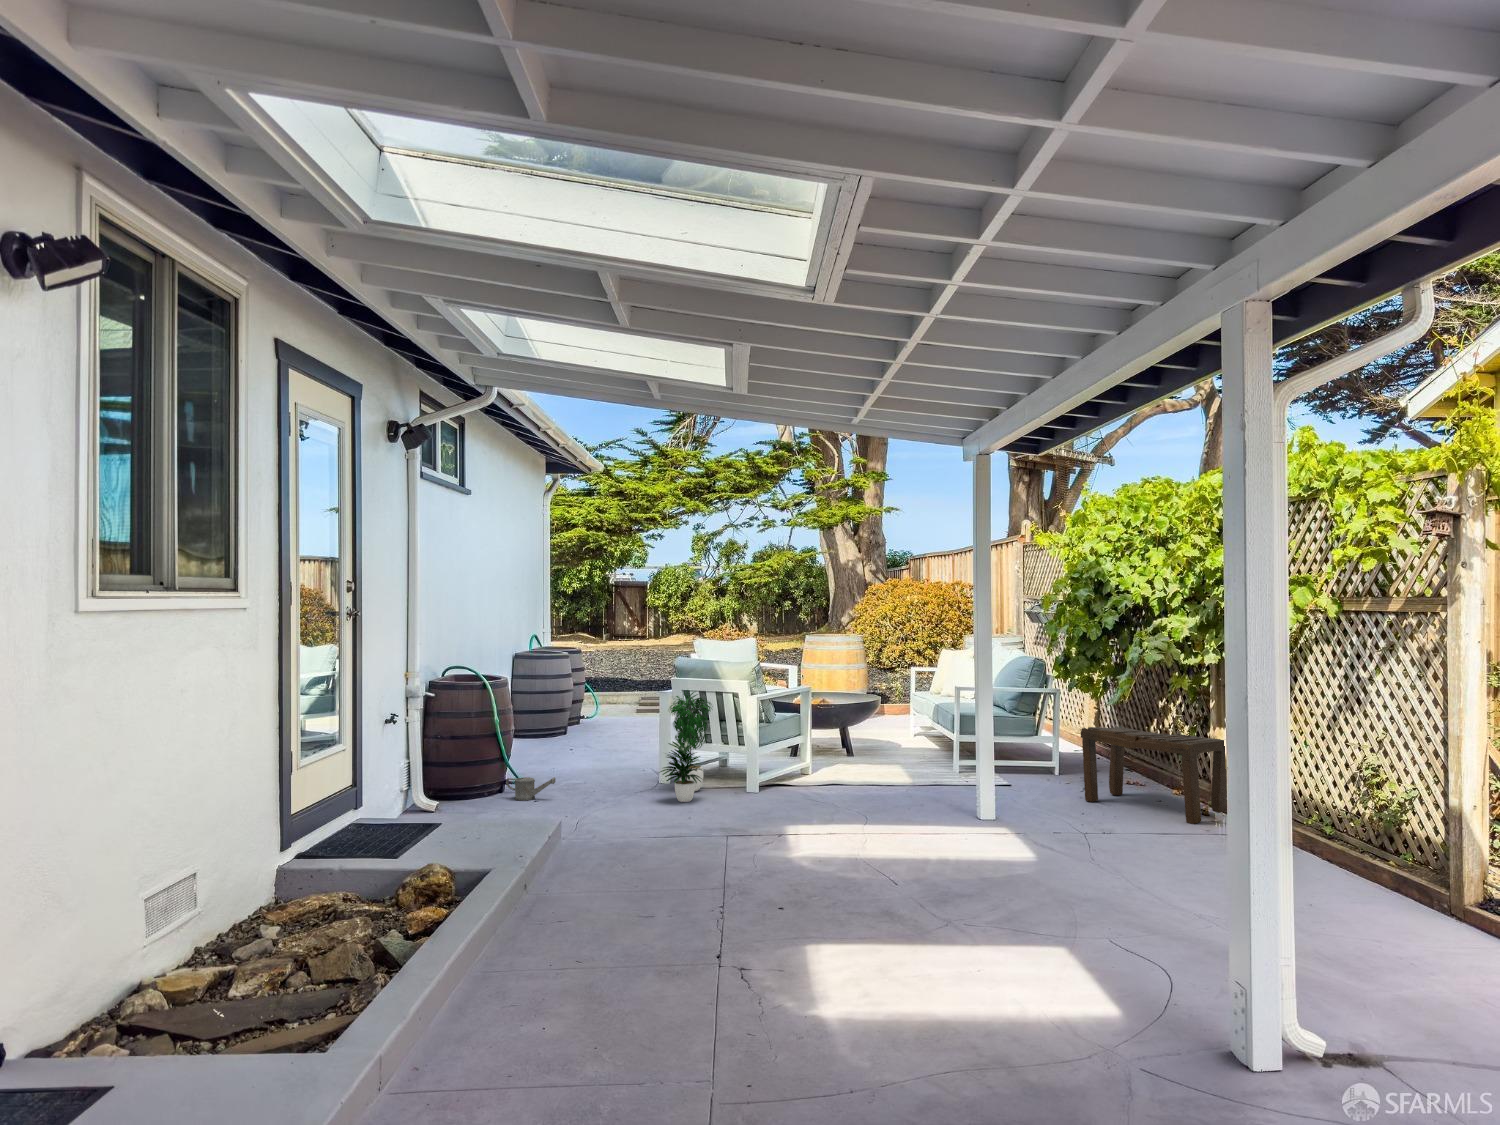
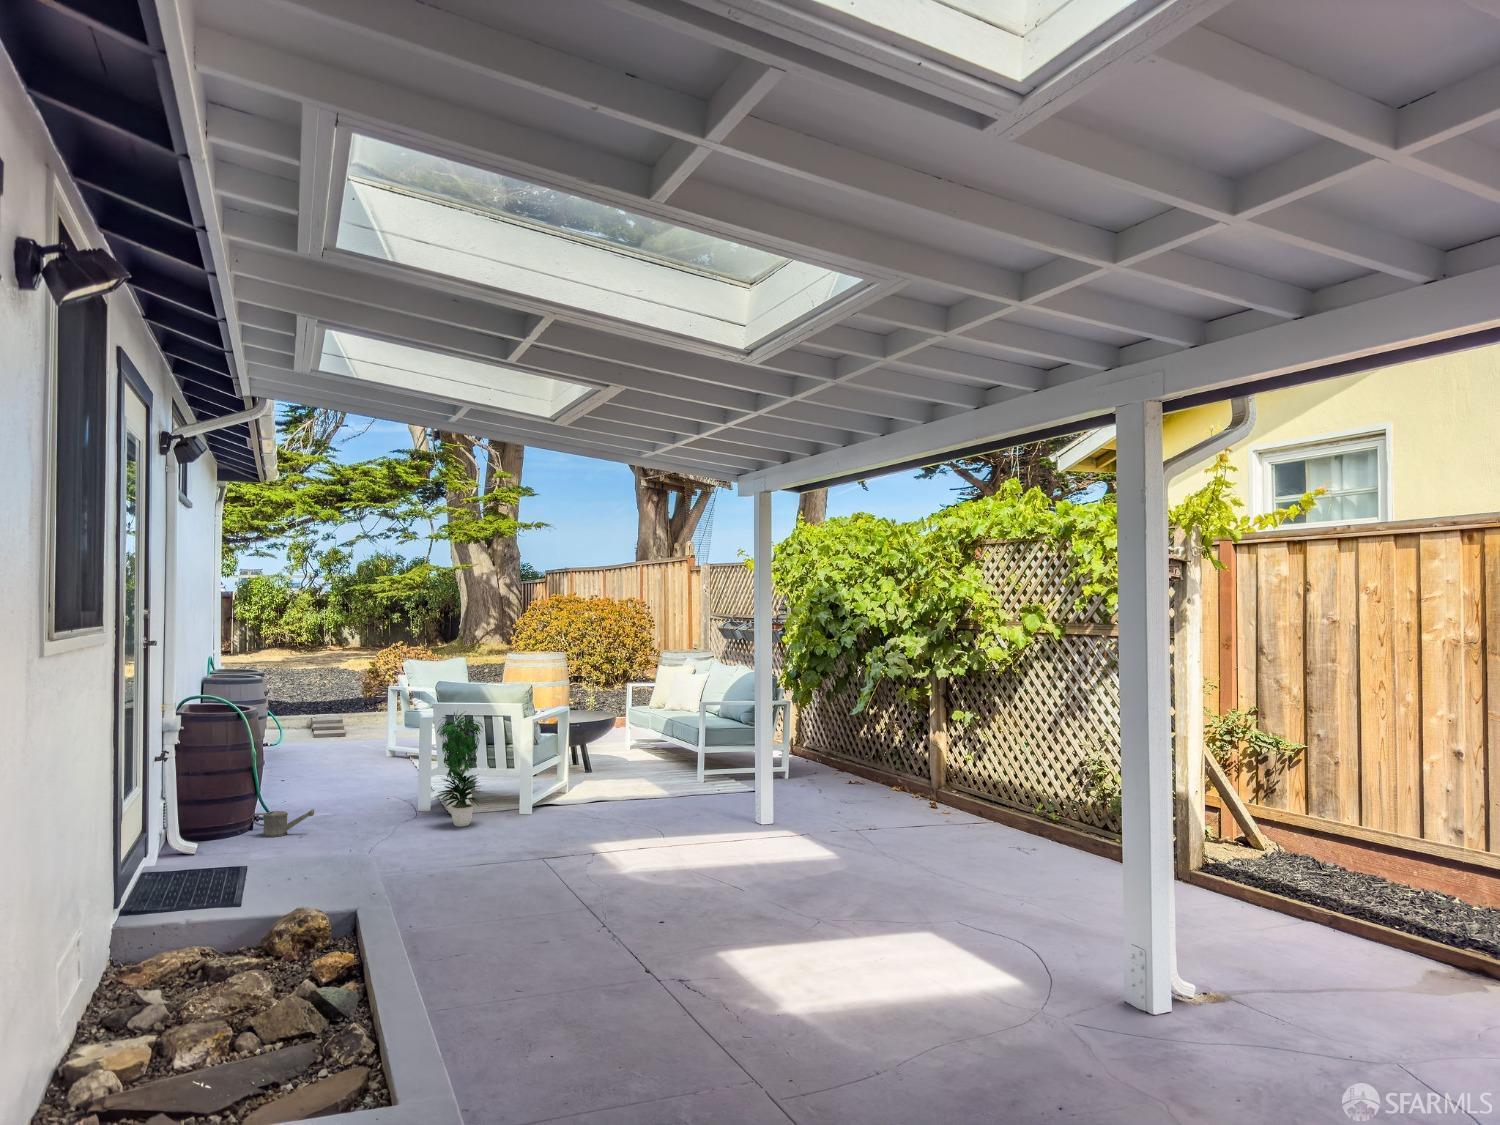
bench: present [1081,726,1227,824] -> none [831,734,957,815]

